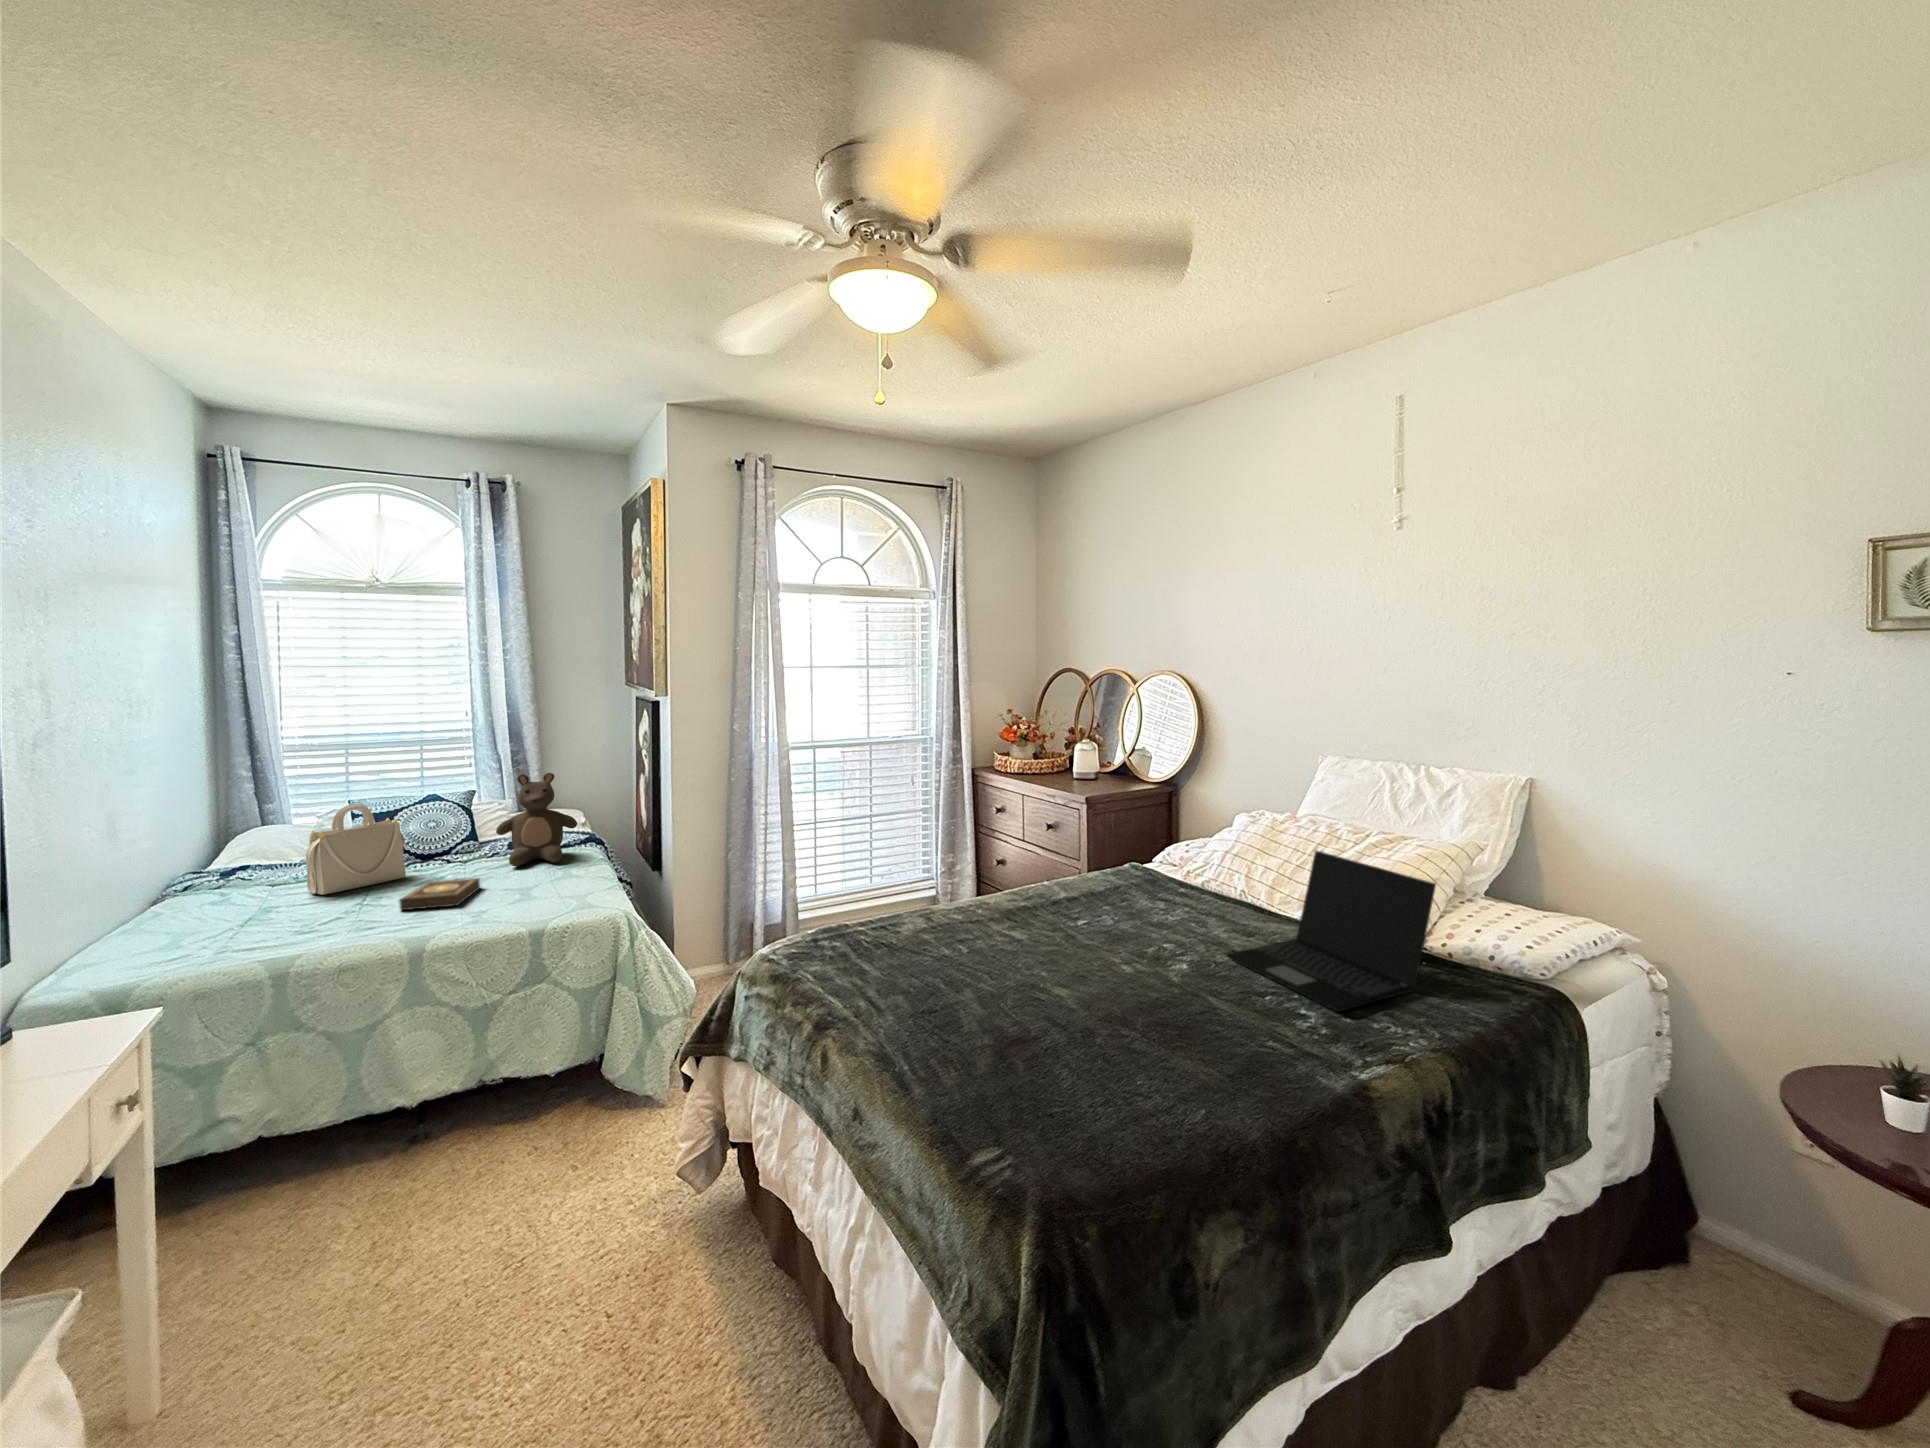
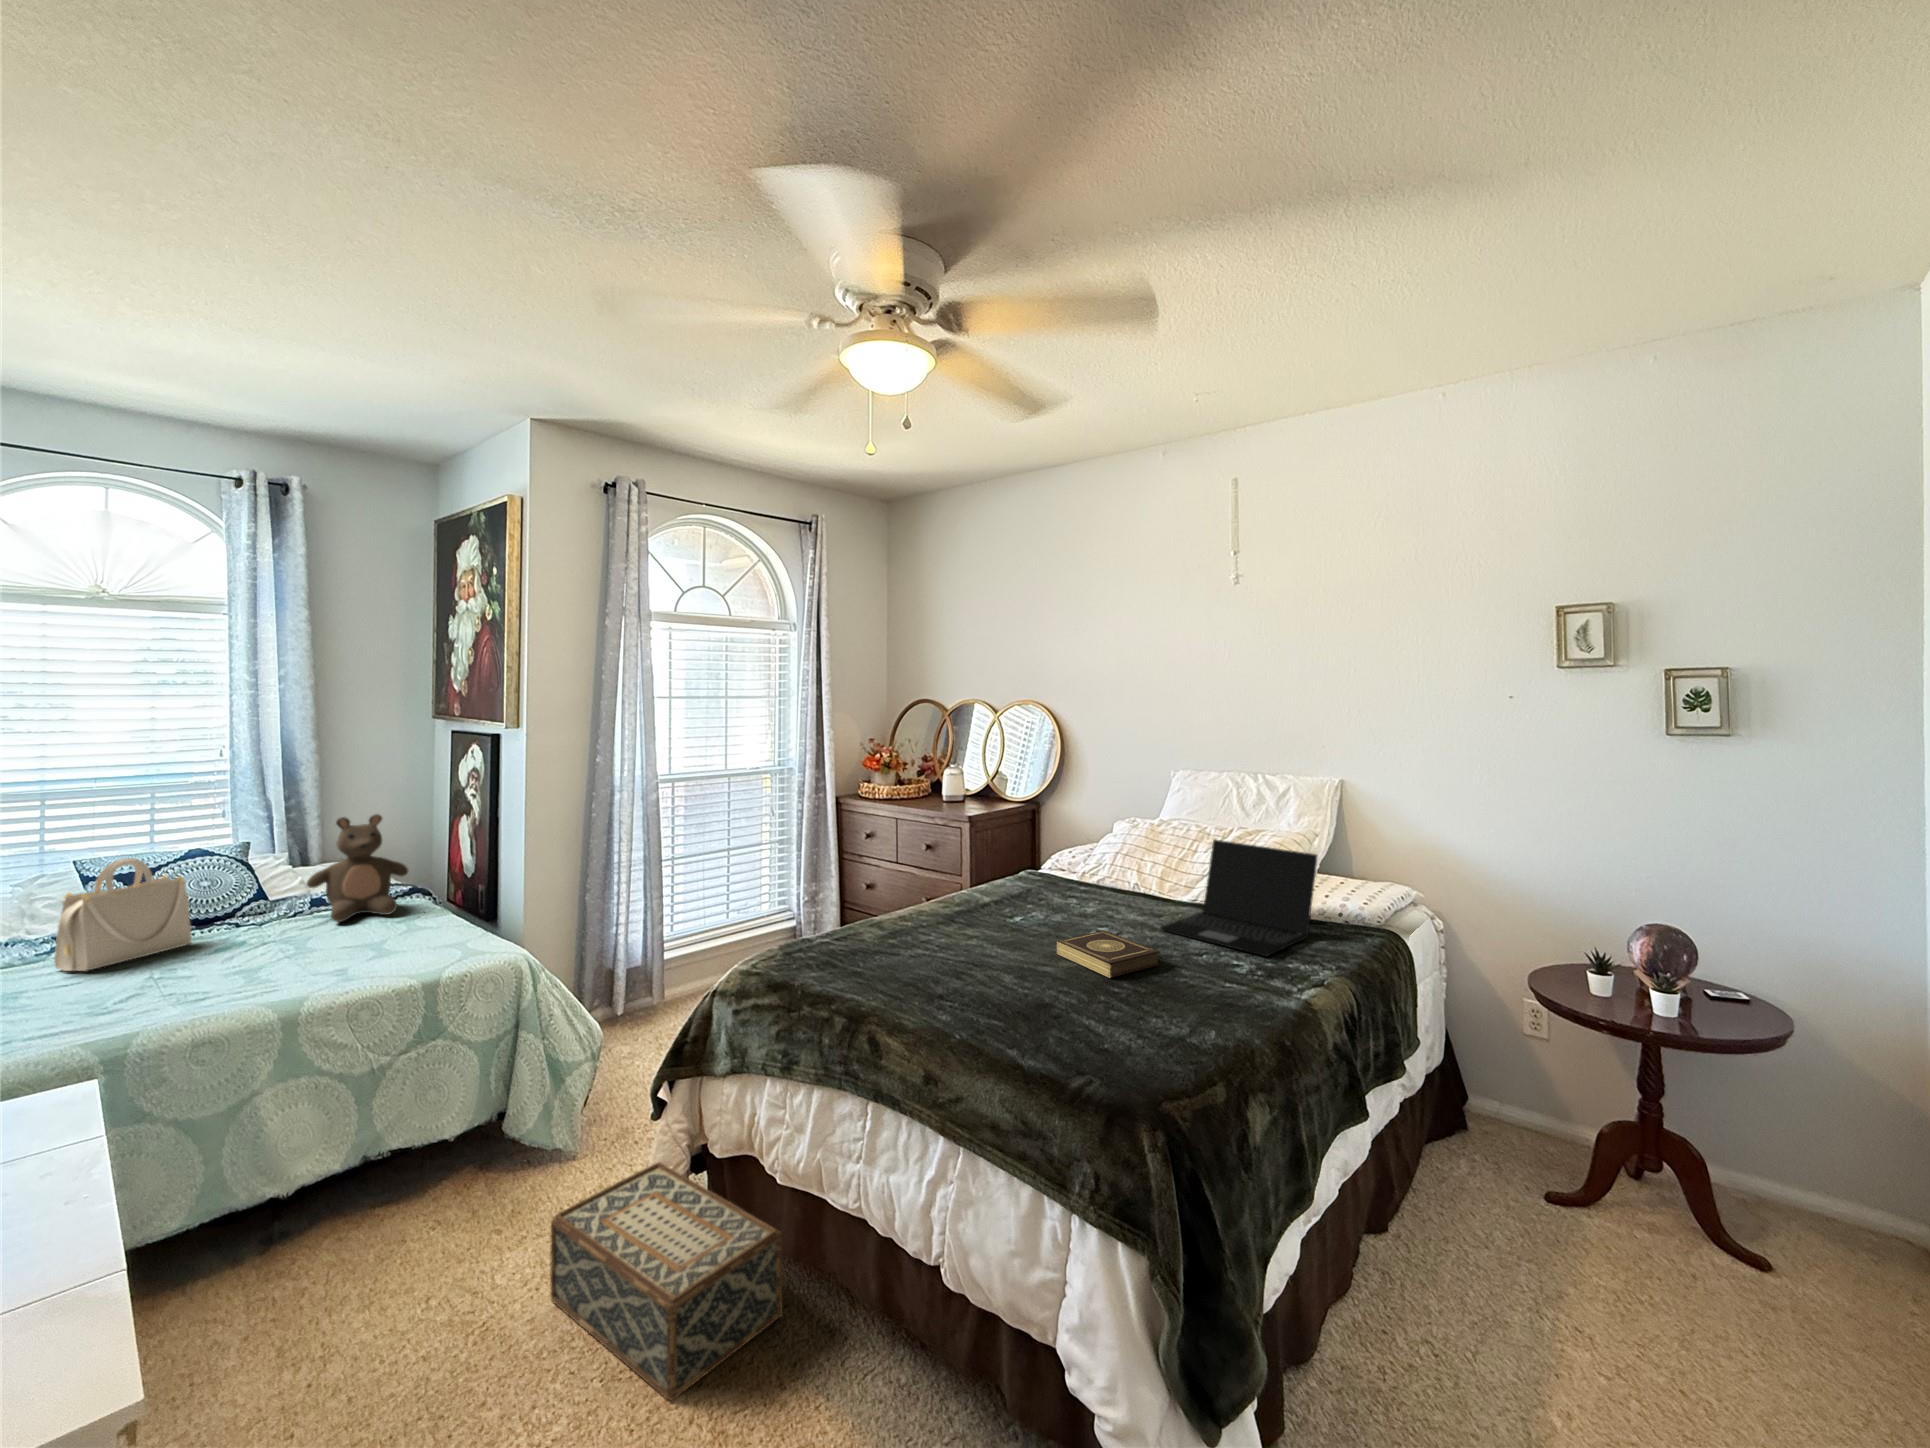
book: present [399,878,480,910] -> present [1057,931,1159,978]
woven basket: none [580,1132,763,1385] -> present [550,1163,782,1400]

